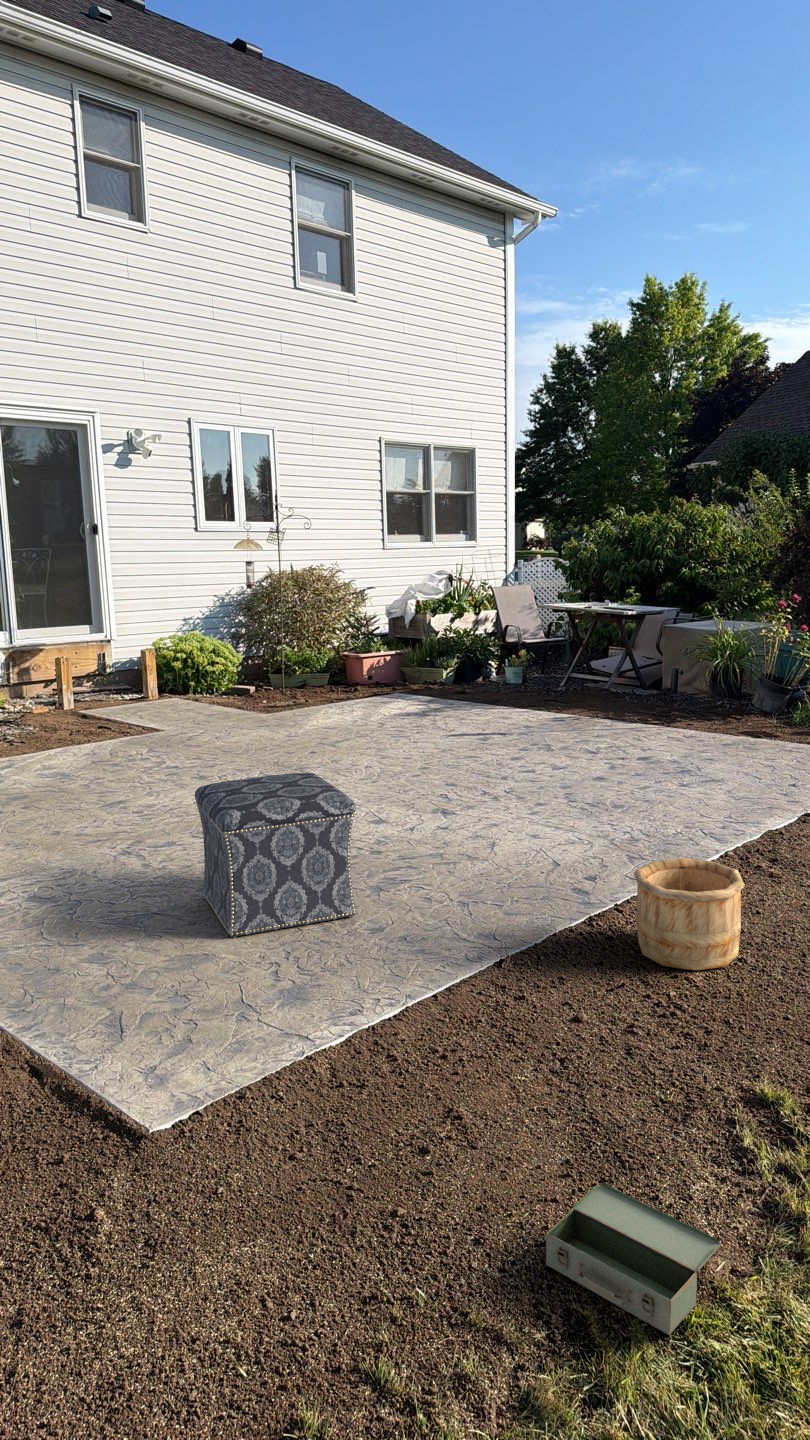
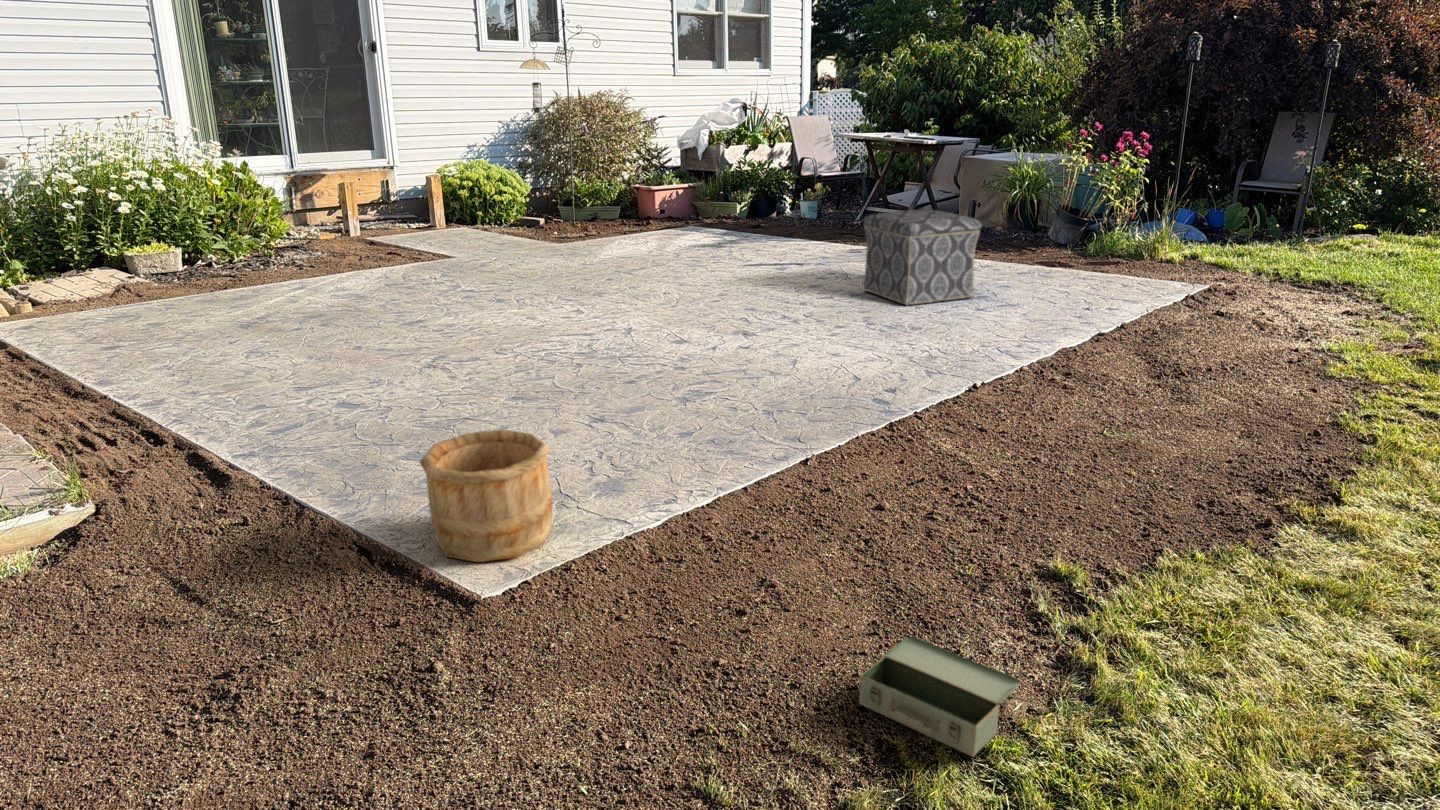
ottoman: present [195,772,356,938] -> present [863,210,981,306]
wooden bucket: present [634,858,745,970] -> present [420,429,553,562]

